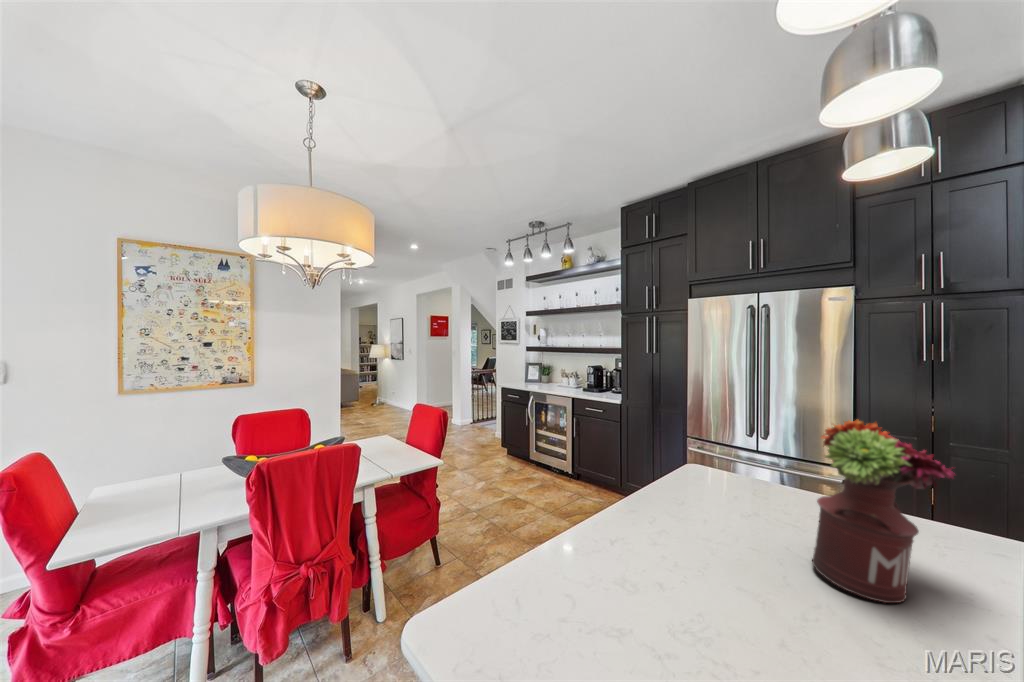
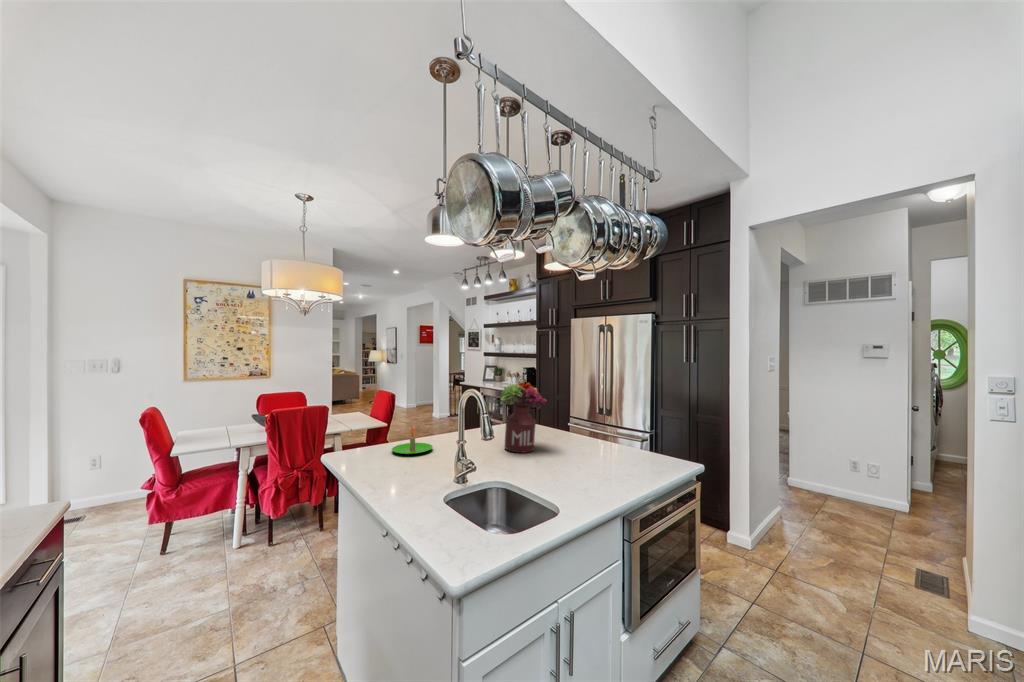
candle: none [569,534,673,631] -> present [392,425,433,454]

